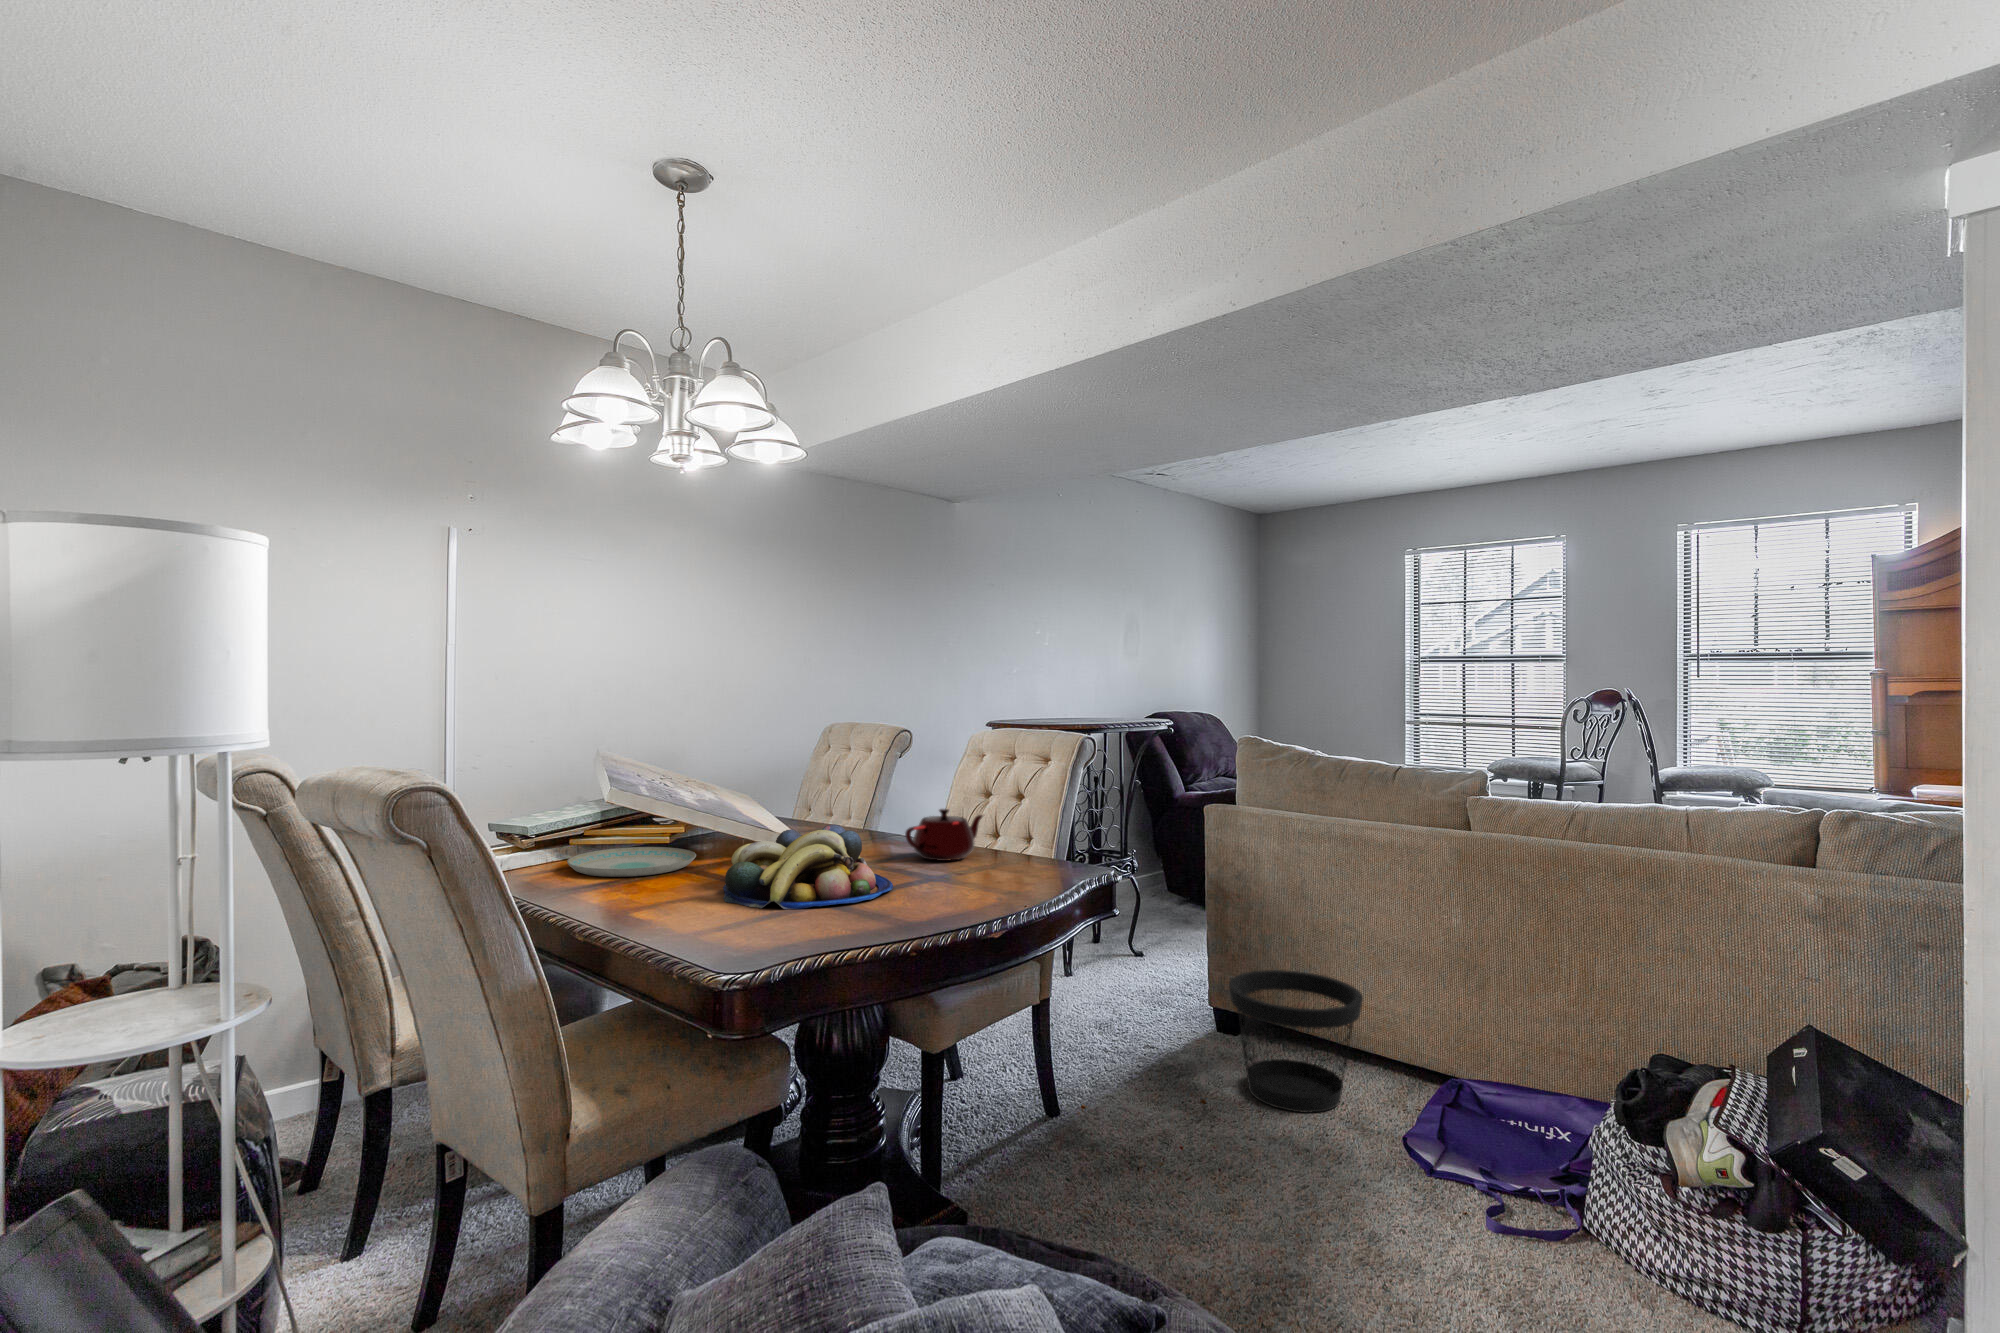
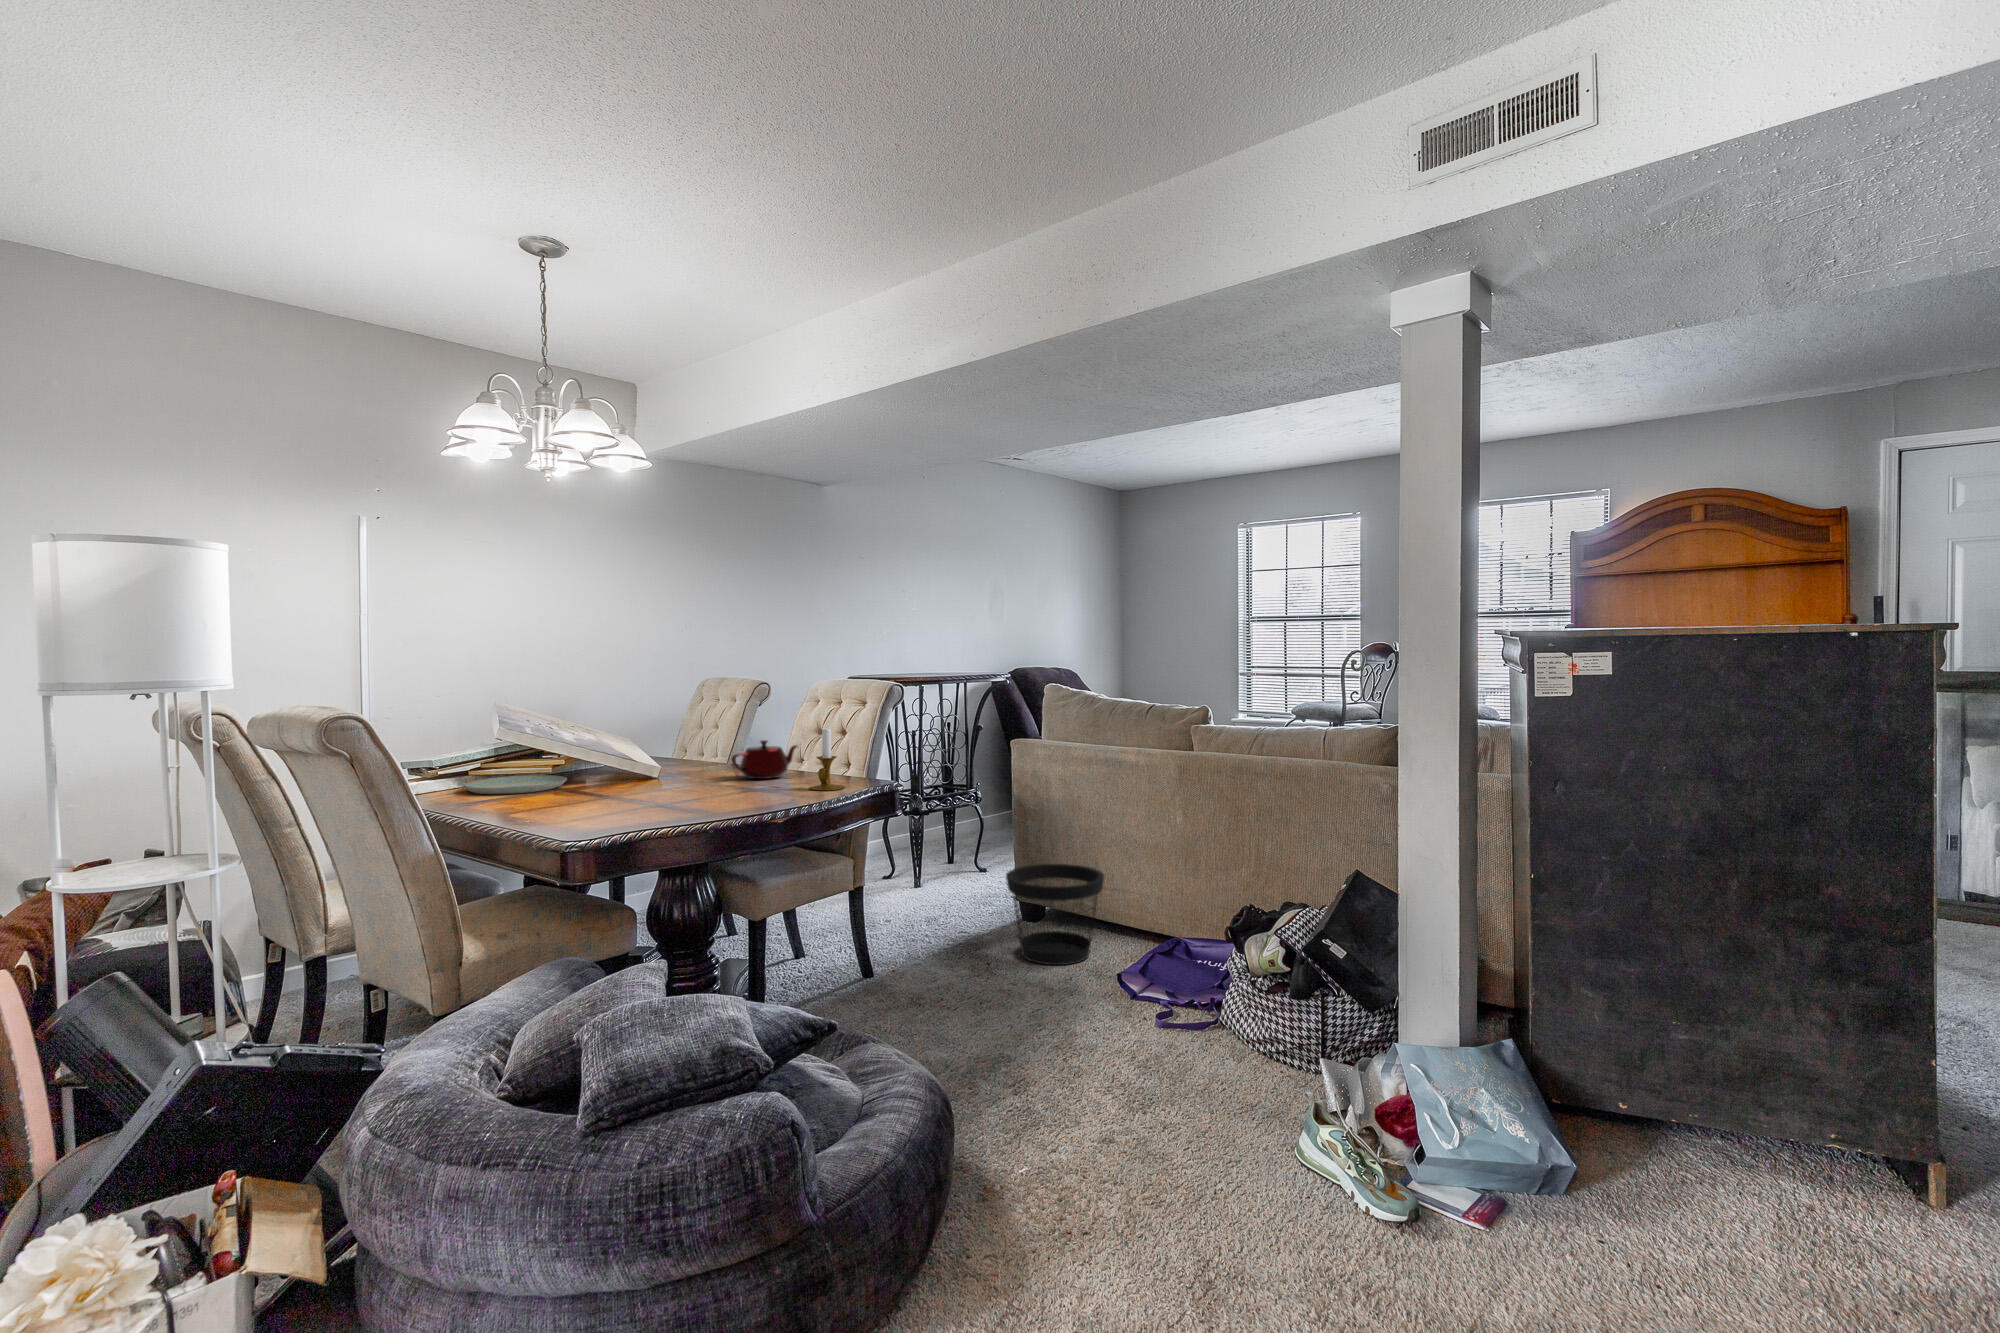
candlestick: none [1019,799,1068,885] -> present [809,728,845,790]
fruit bowl: present [723,824,893,909] -> none [576,751,710,807]

